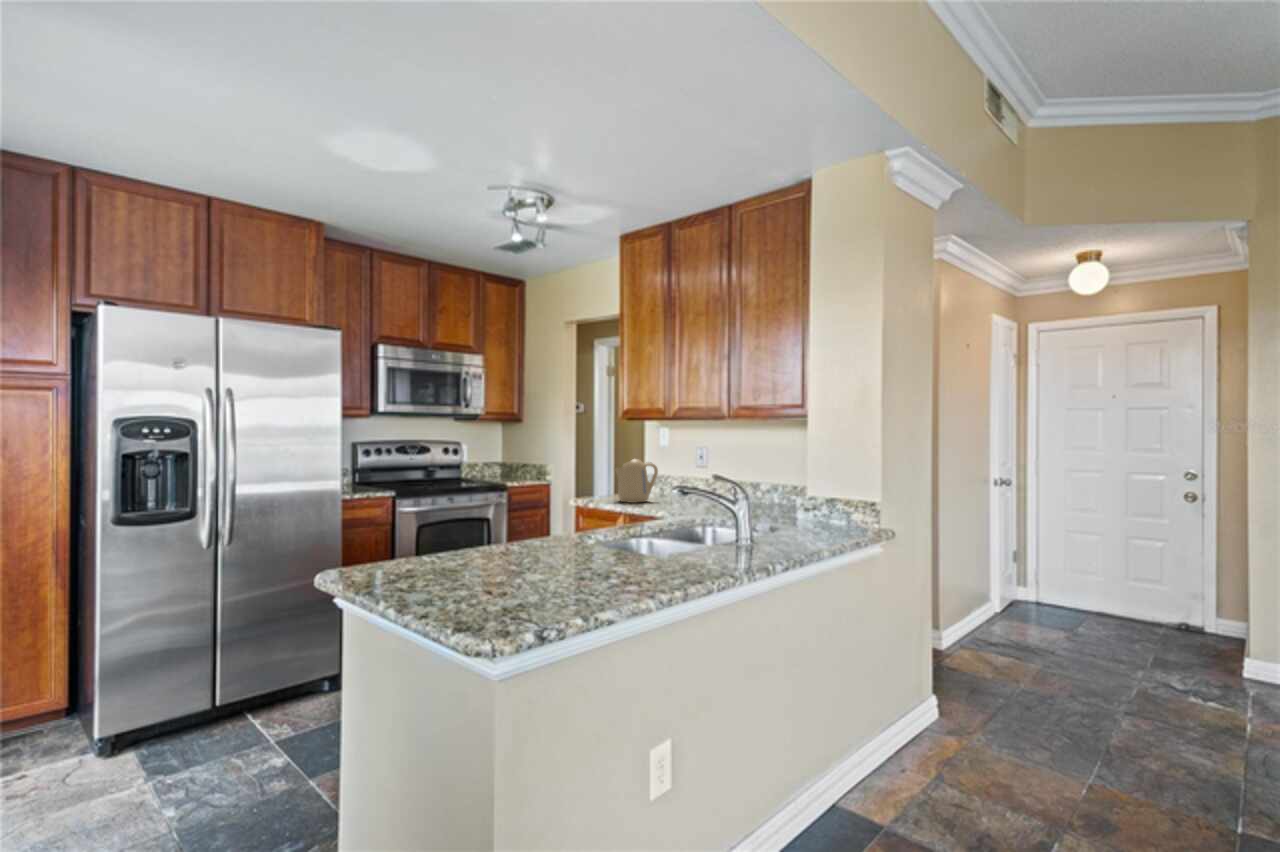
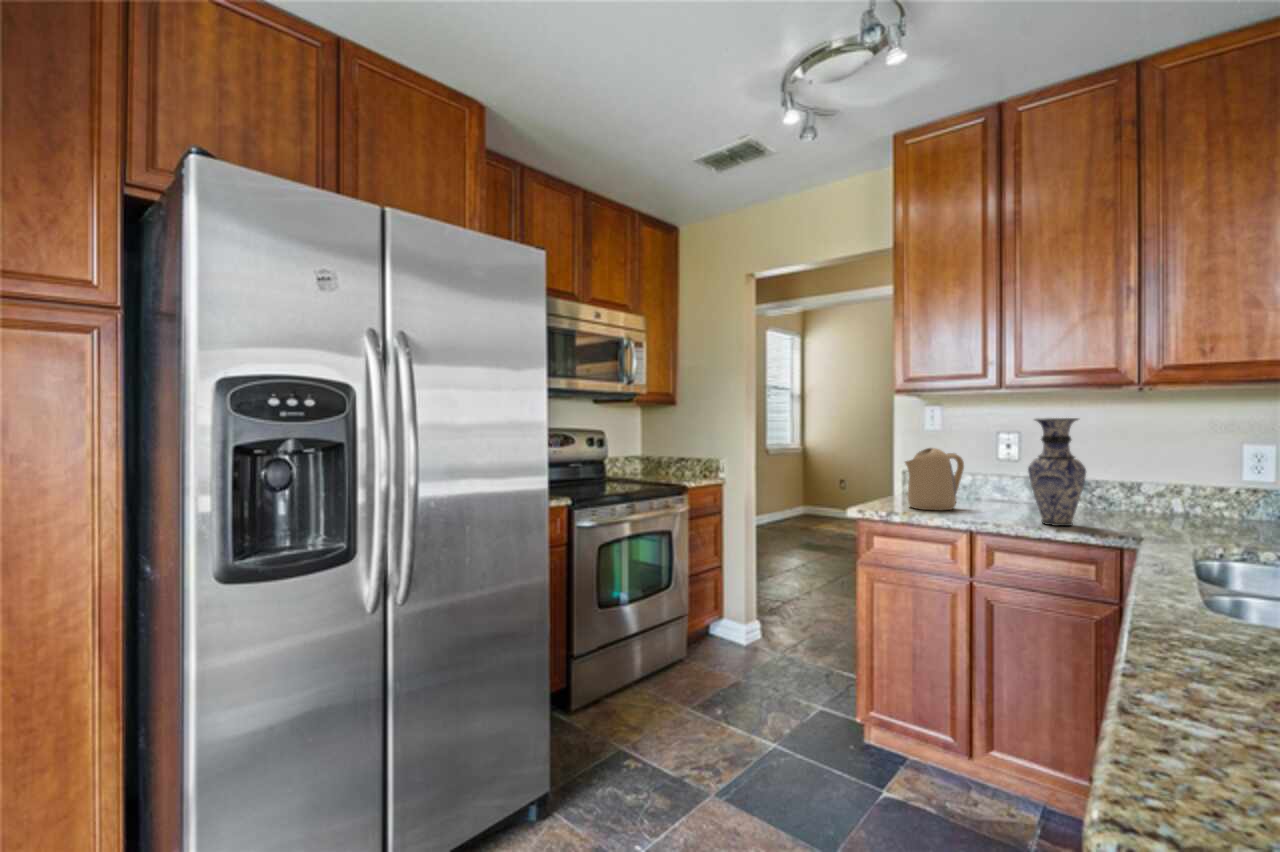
vase: none [658,440,690,511] -> present [1028,418,1086,526]

